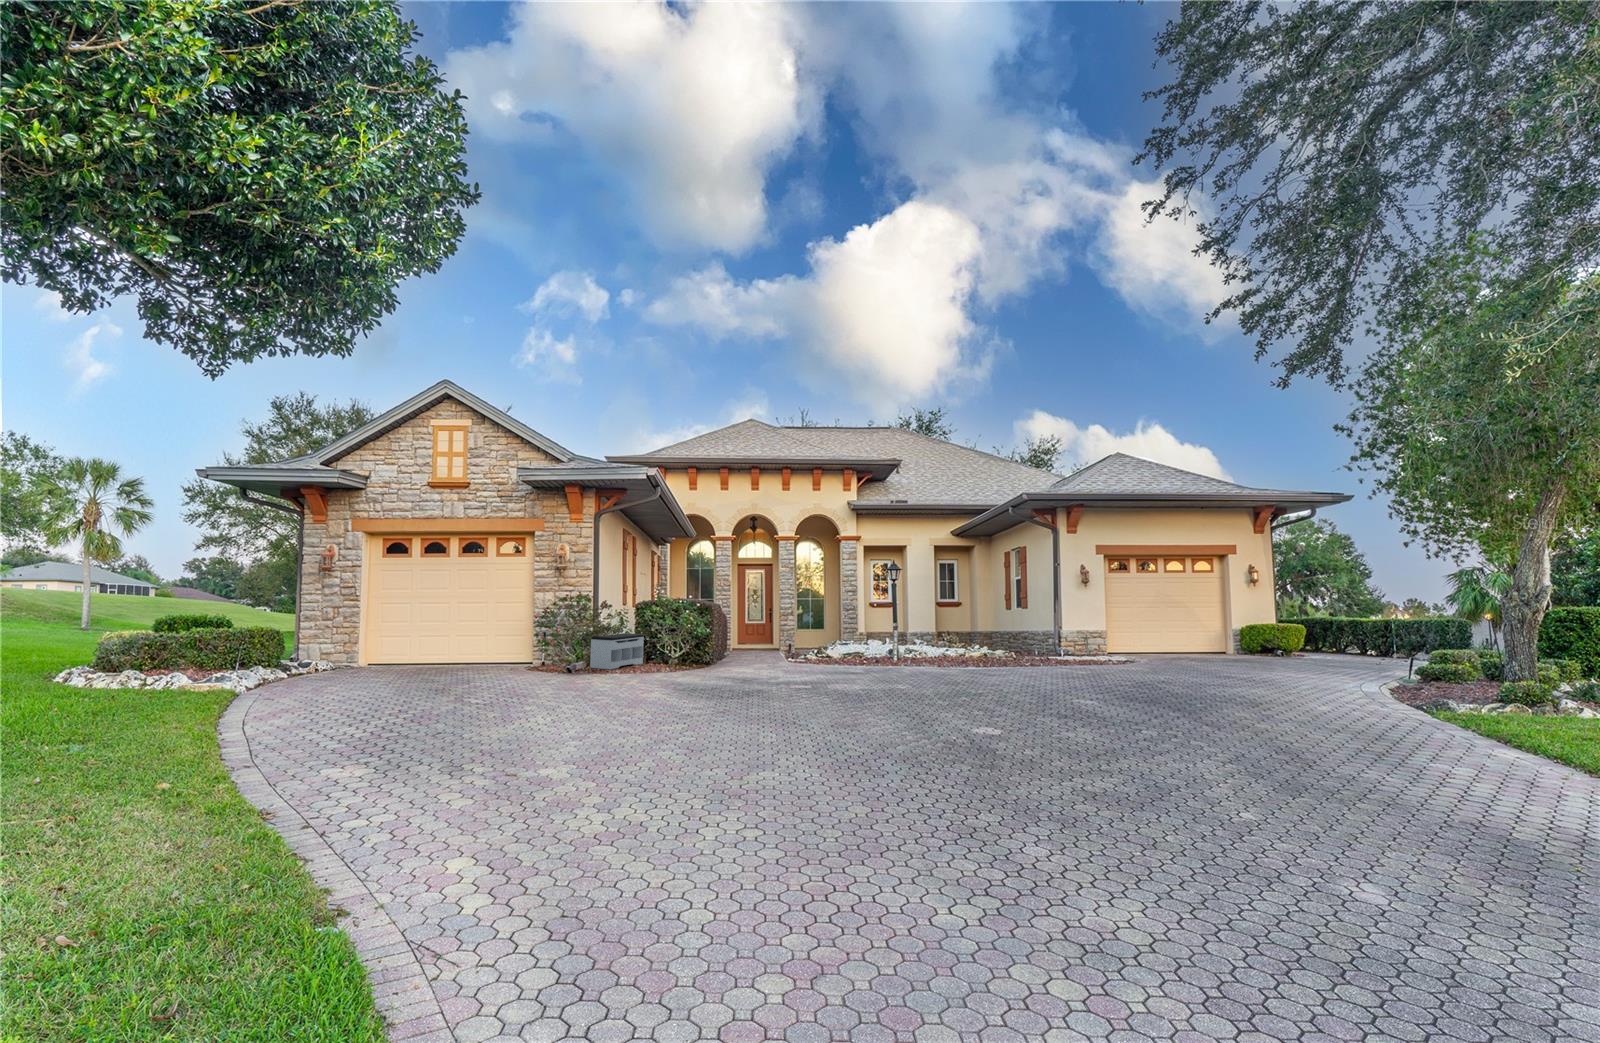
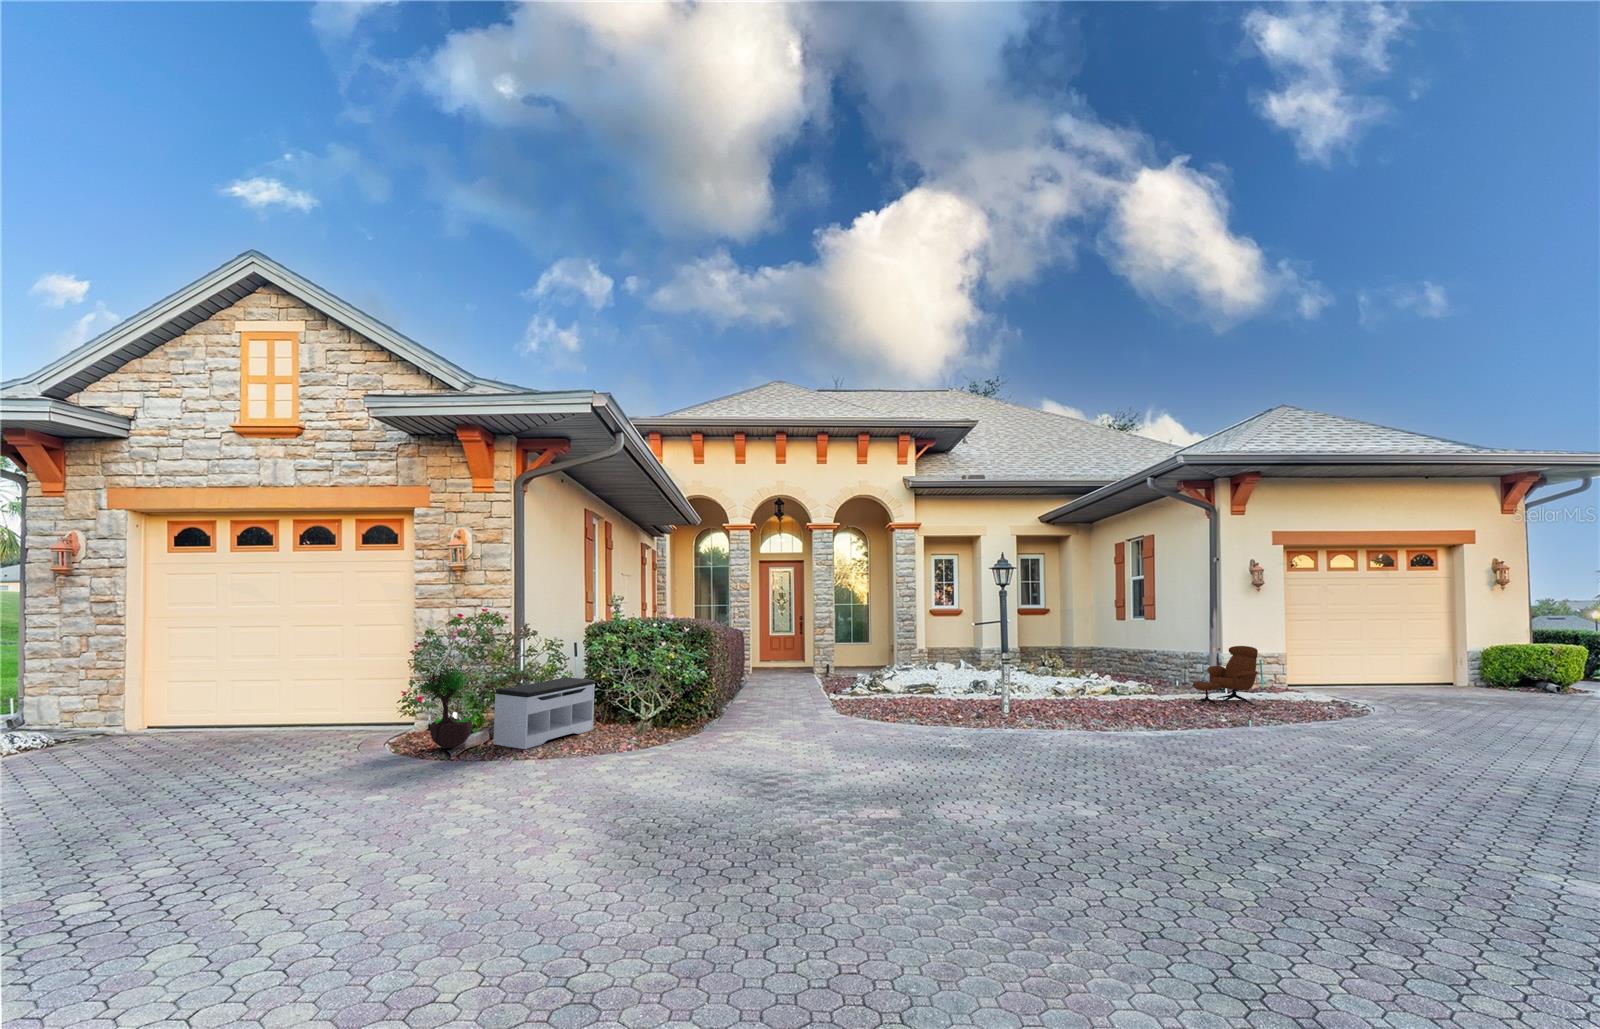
potted tree: none [550,619,580,669] -> present [417,664,472,748]
lounge chair: none [1017,621,1060,658] -> present [1193,646,1258,706]

